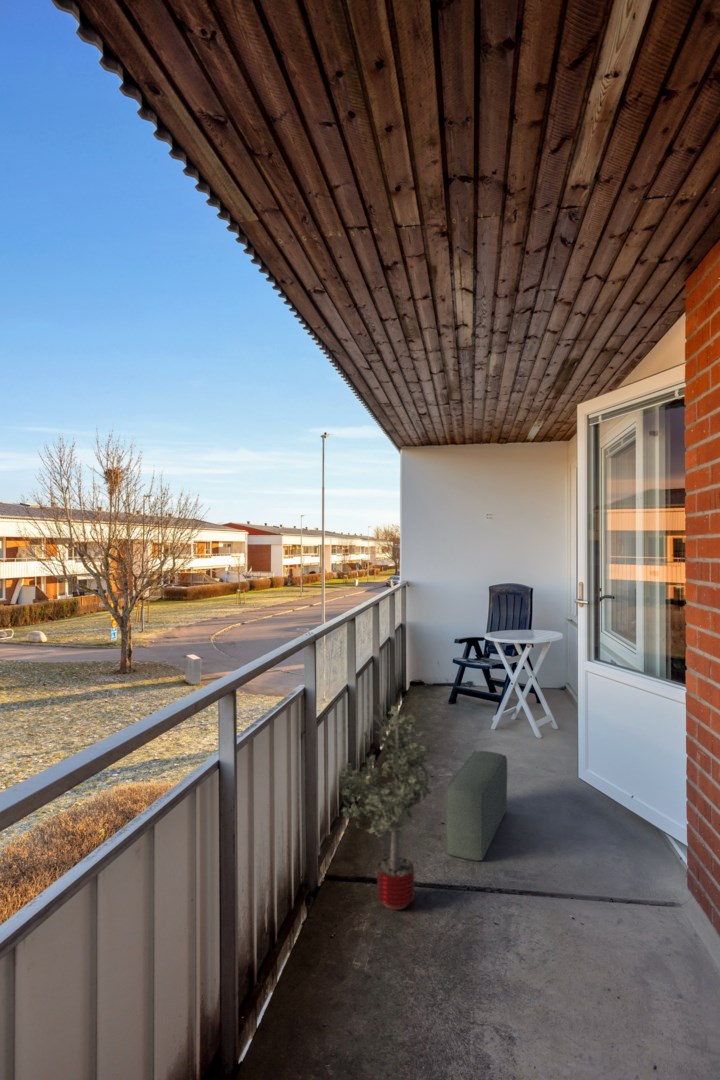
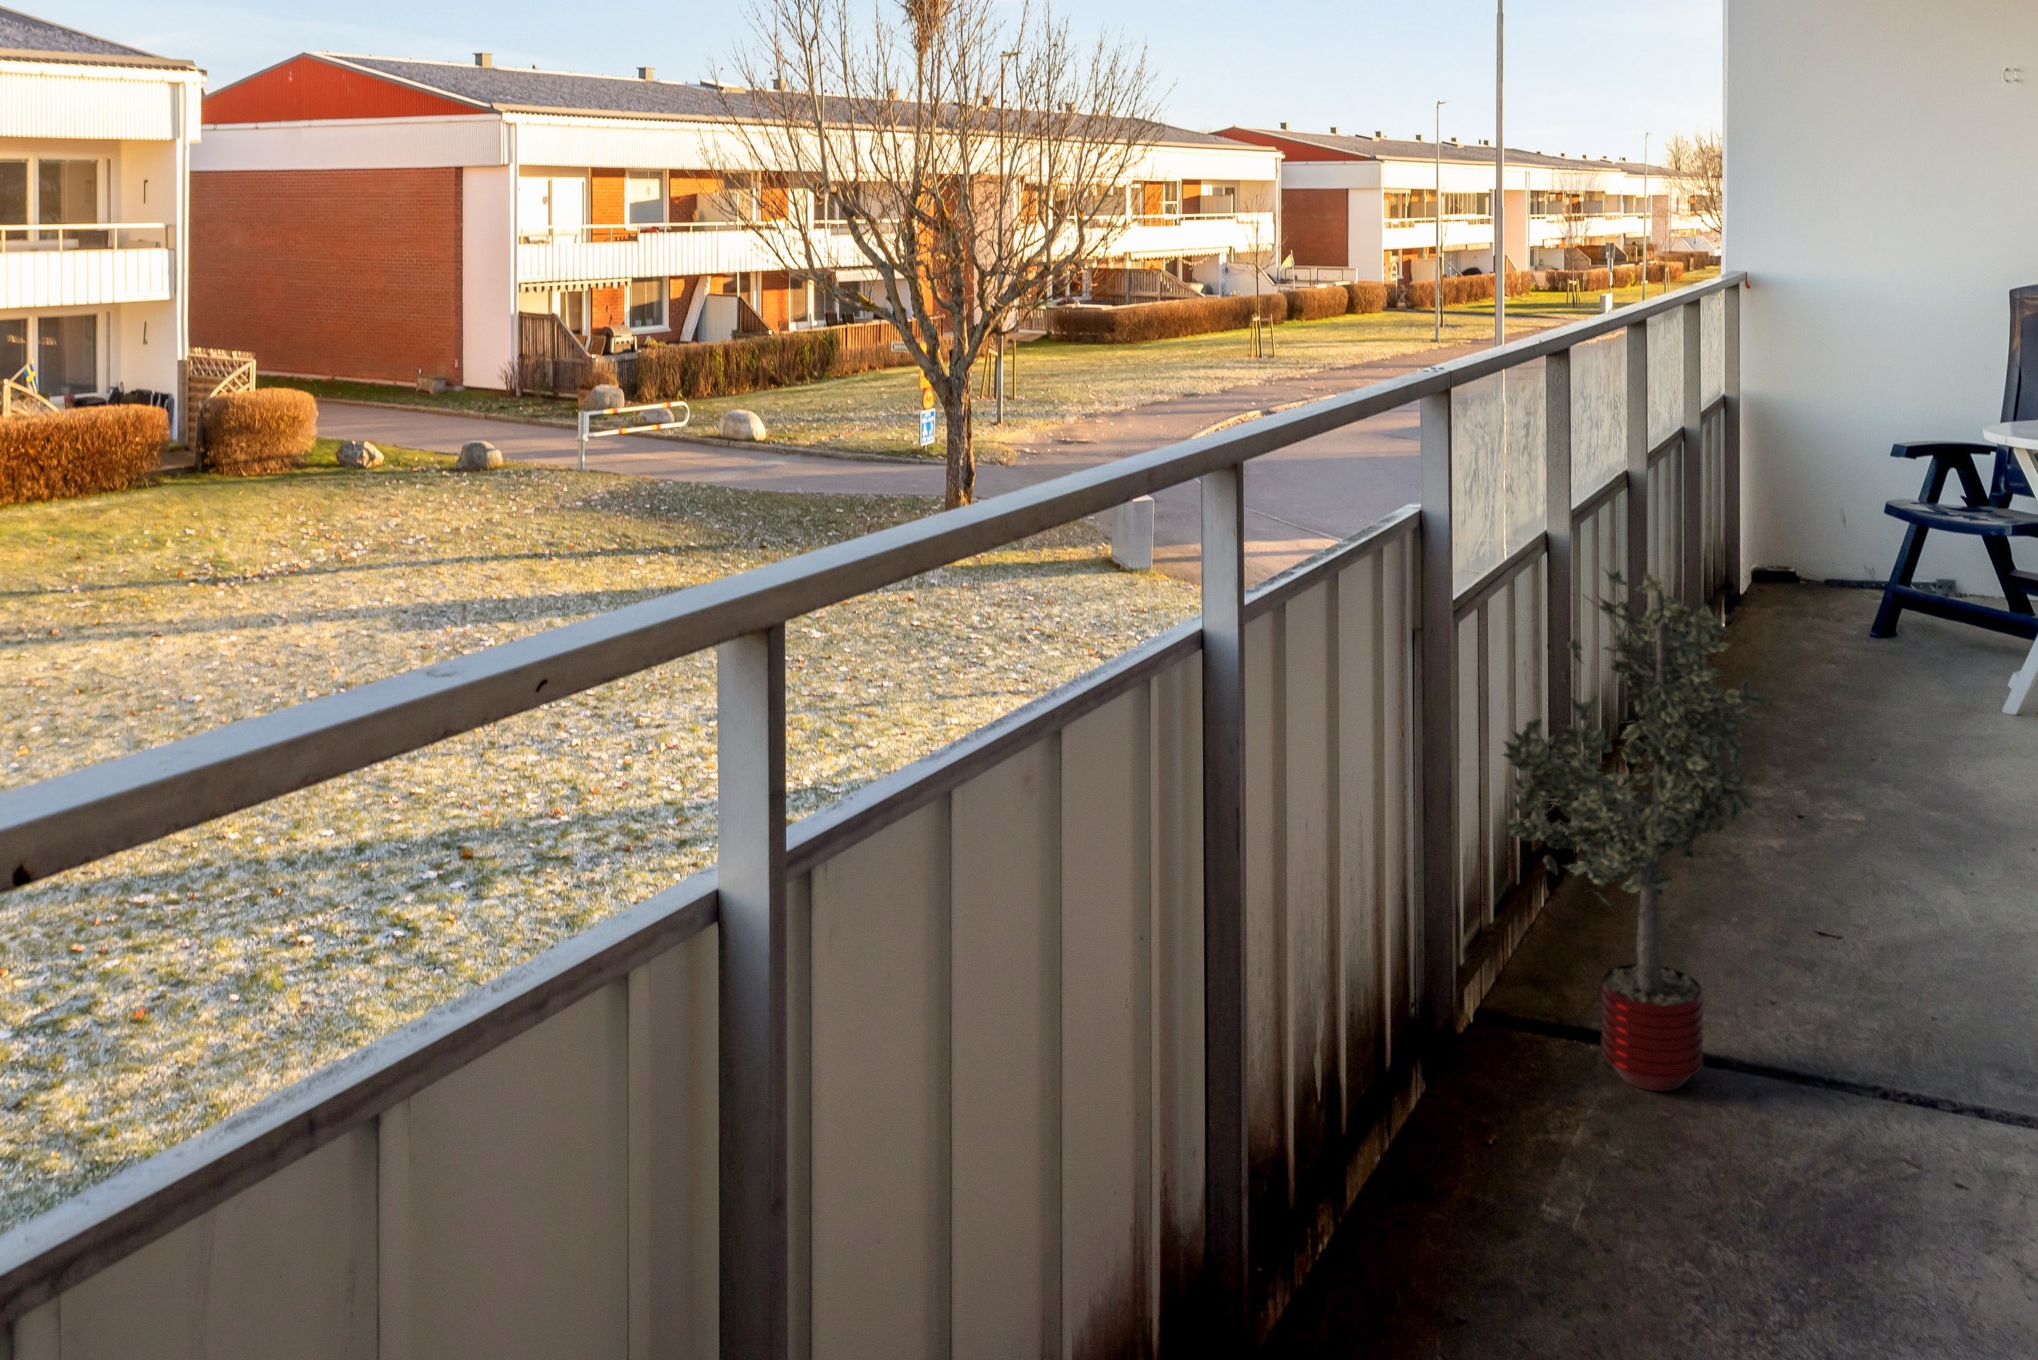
pouf: present [445,751,507,861] -> none [1806,738,2010,1016]

